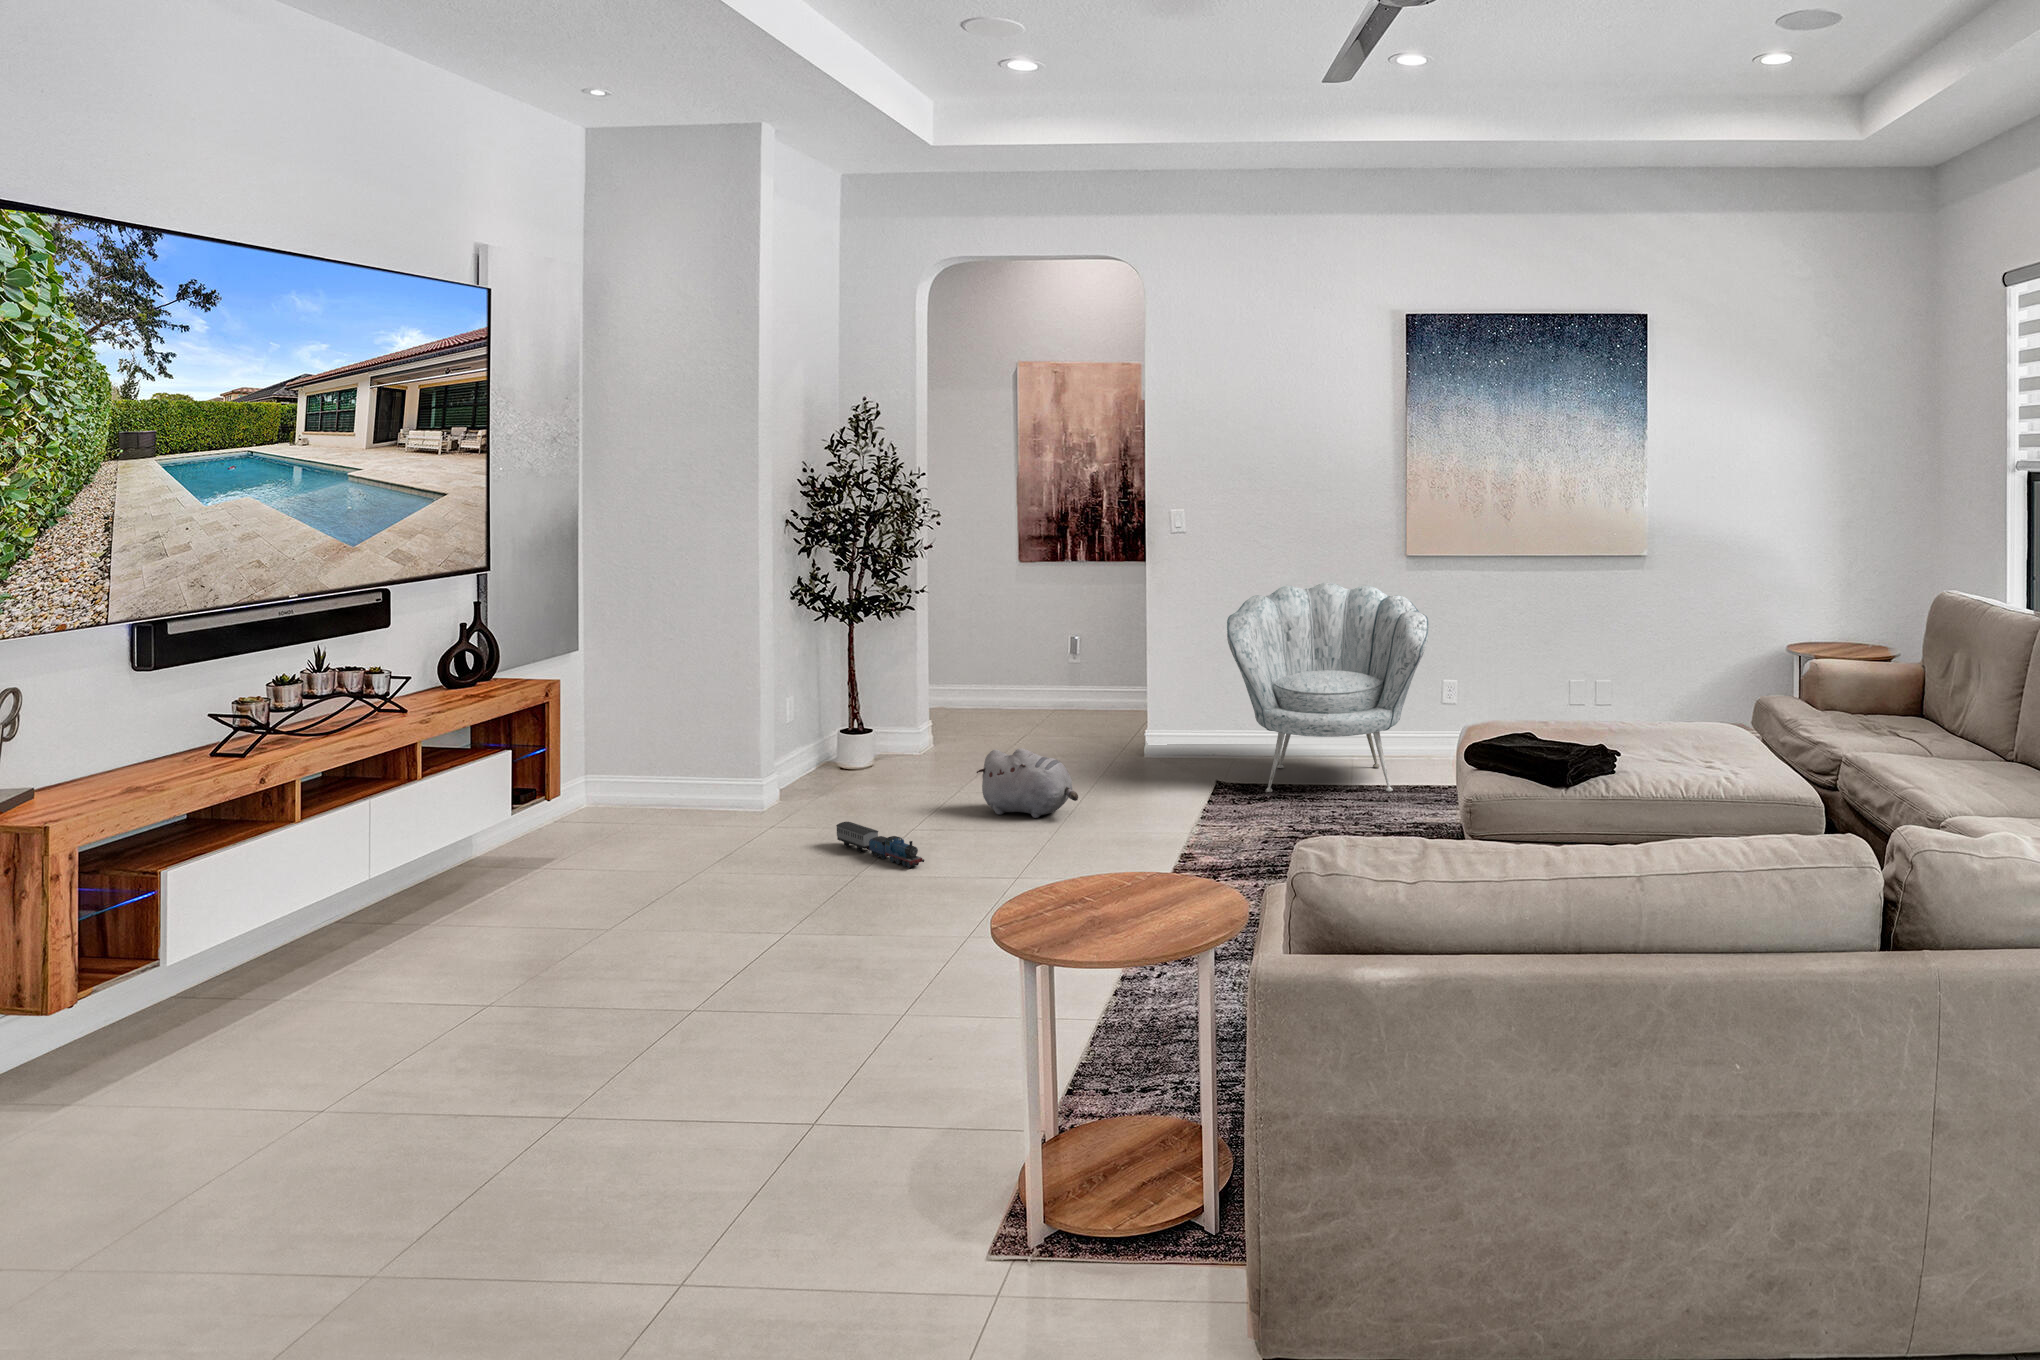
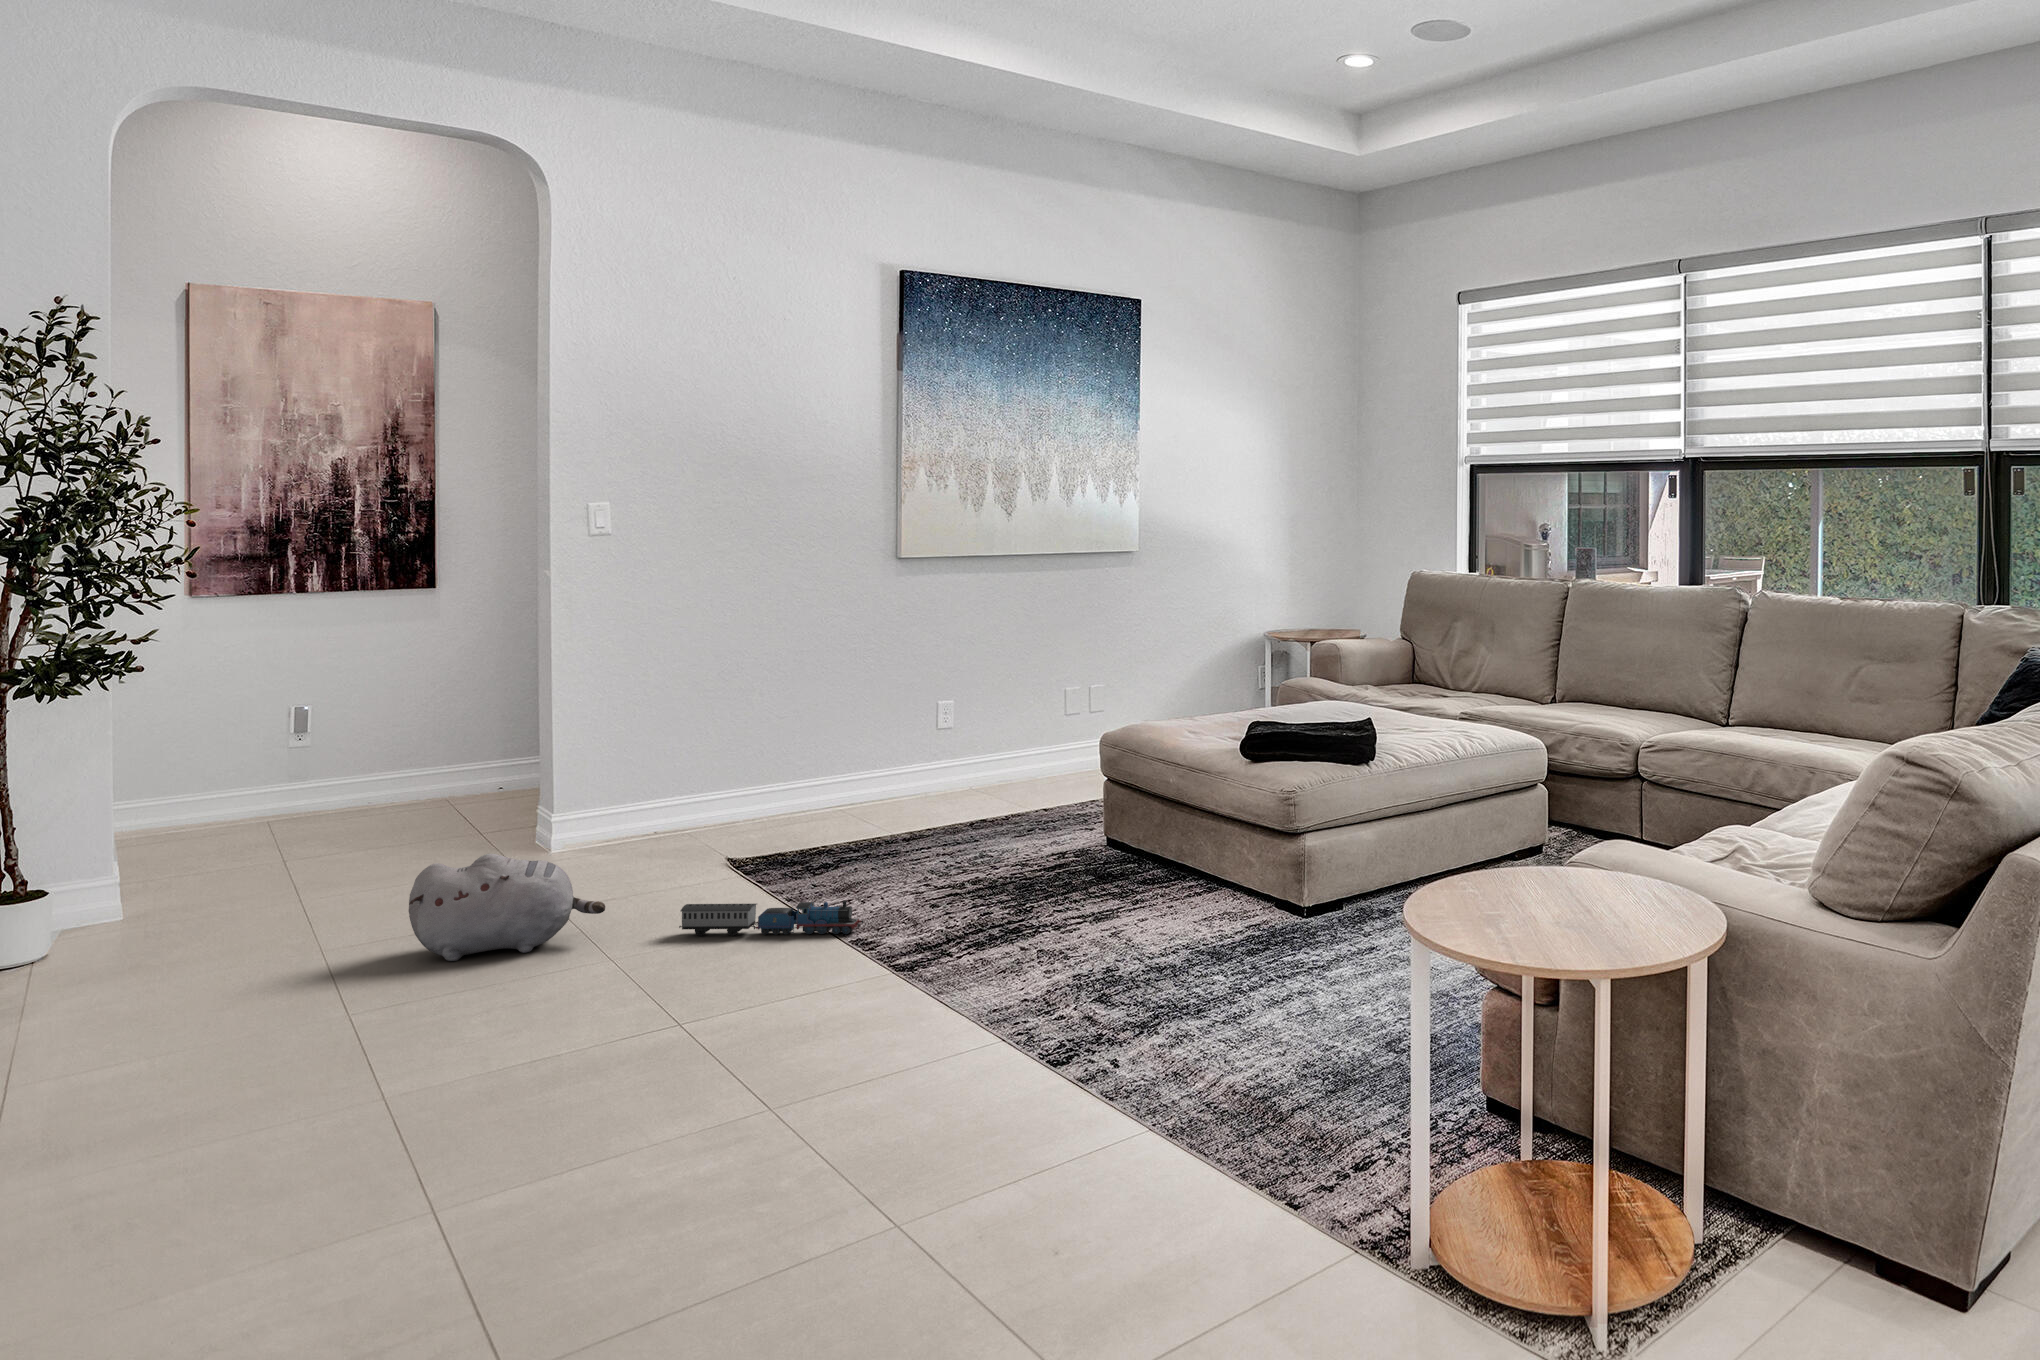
armchair: present [1227,582,1429,792] -> none [721,593,990,861]
toy train: present [836,822,924,868] -> present [679,900,863,936]

